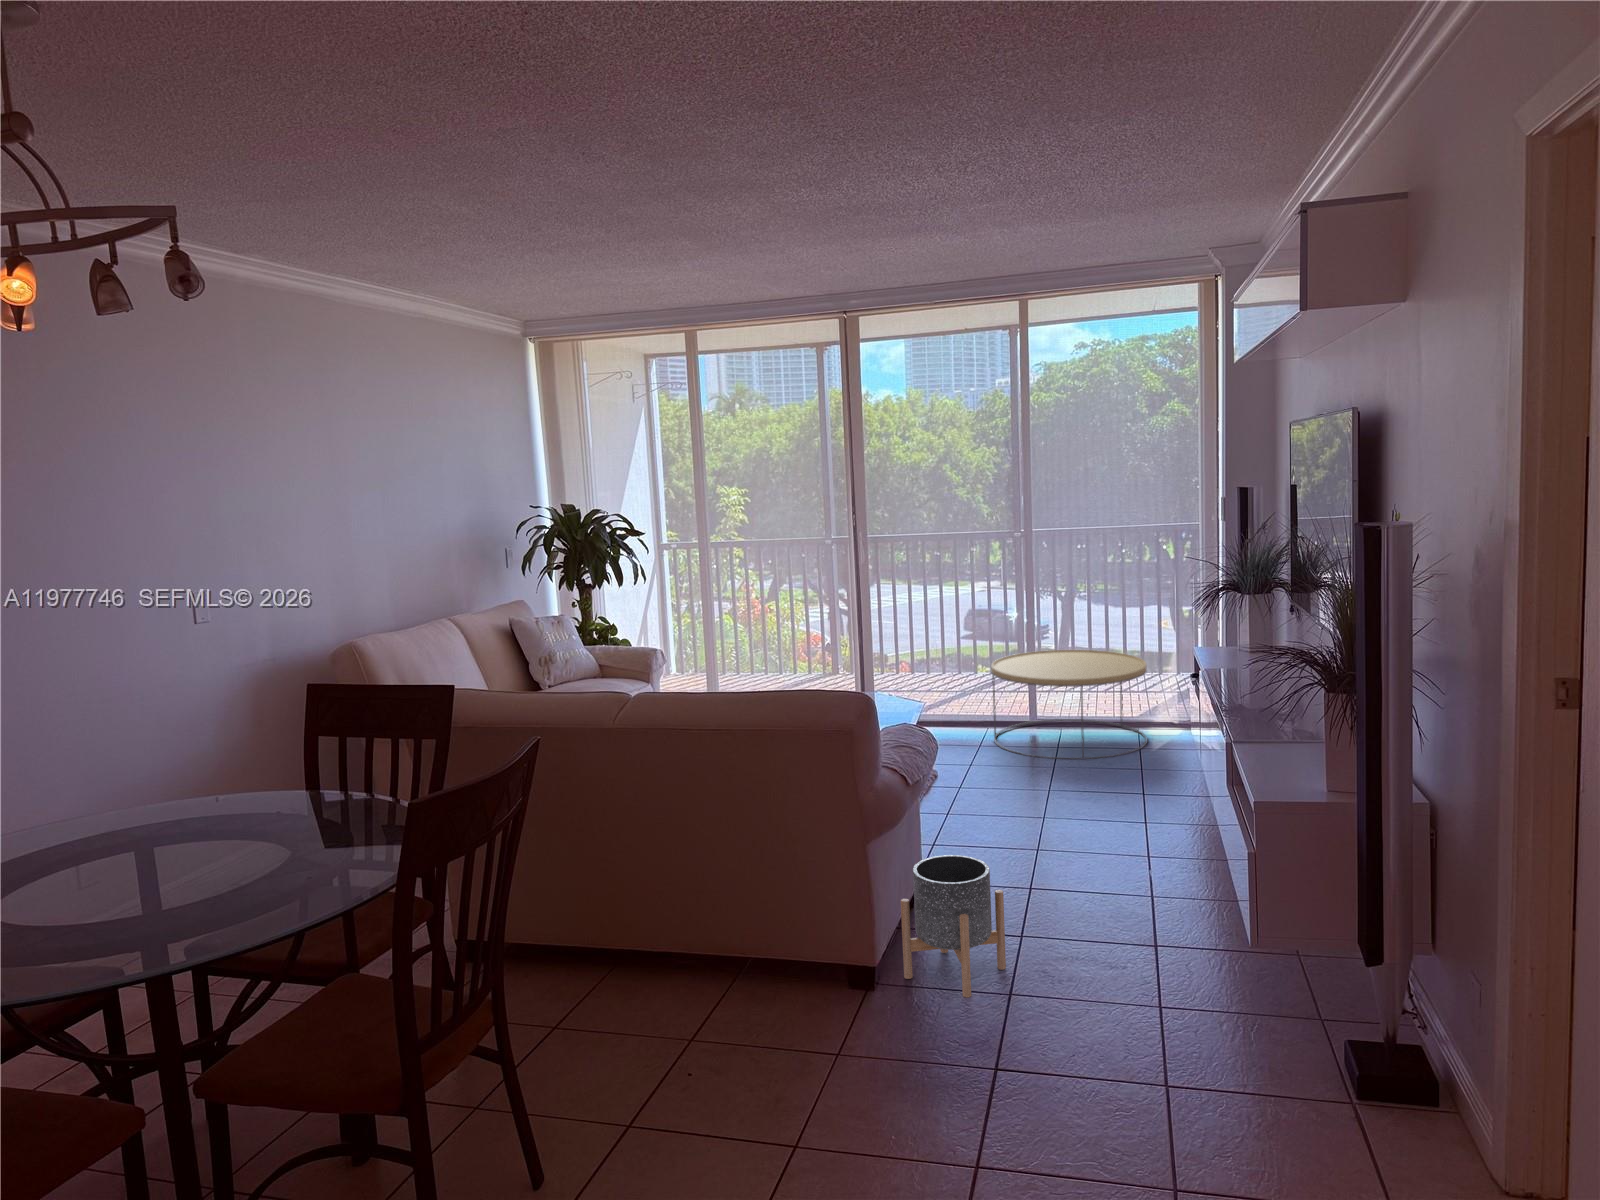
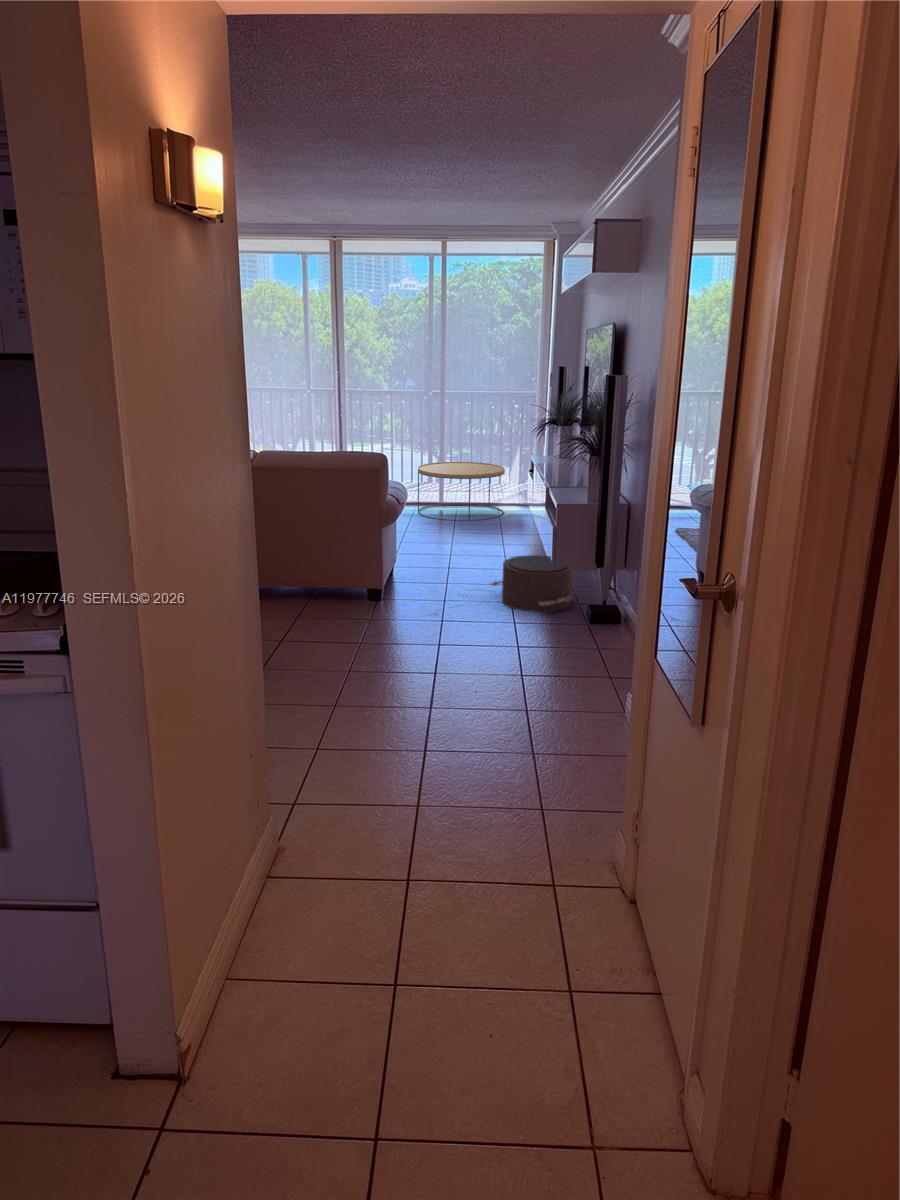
planter: present [901,855,1006,998] -> none [393,541,442,604]
pouf: none [1107,890,1306,1040] -> present [491,555,573,612]

